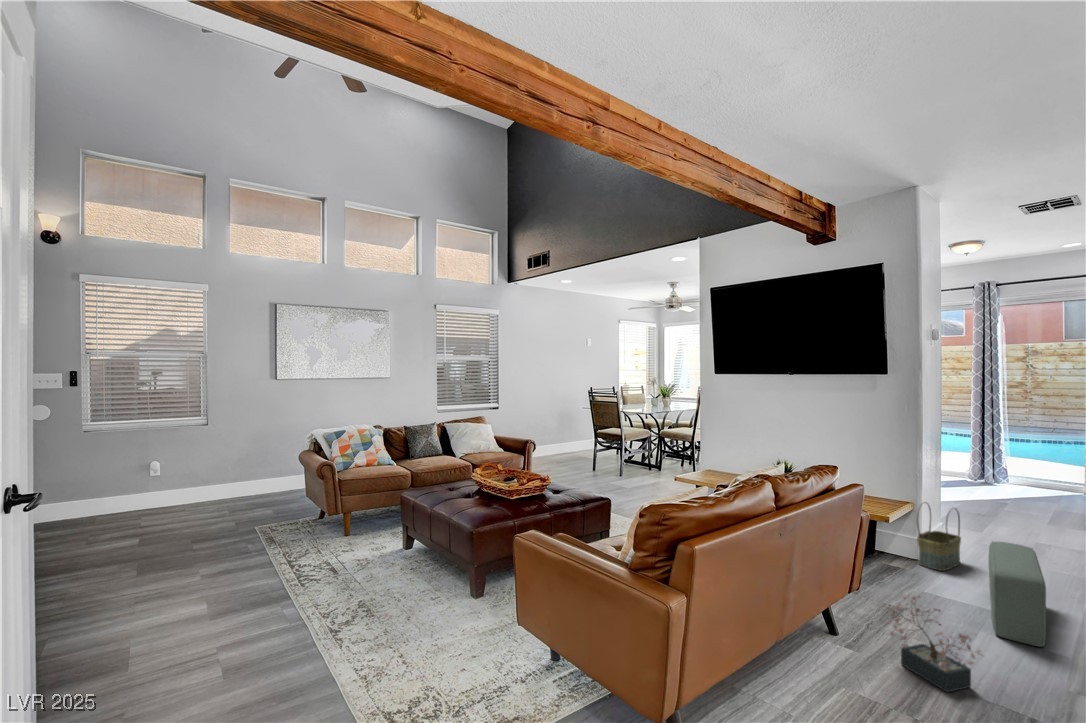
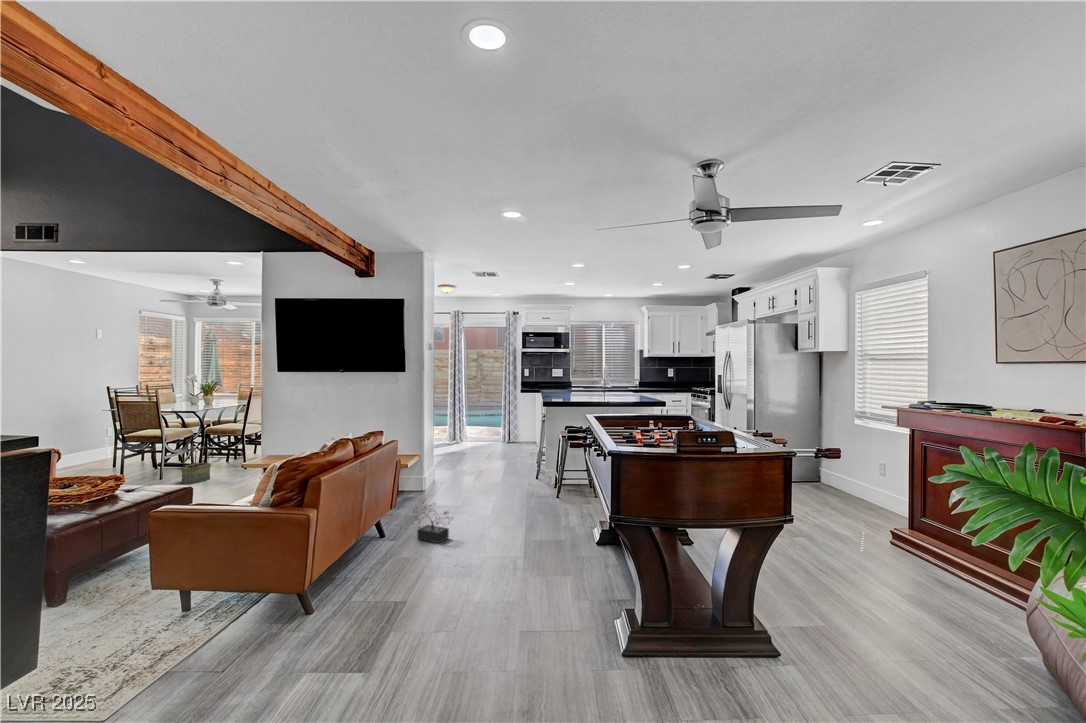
basket: present [917,502,961,571] -> present [181,446,211,484]
pouf: present [989,542,1046,647] -> none [456,467,479,515]

